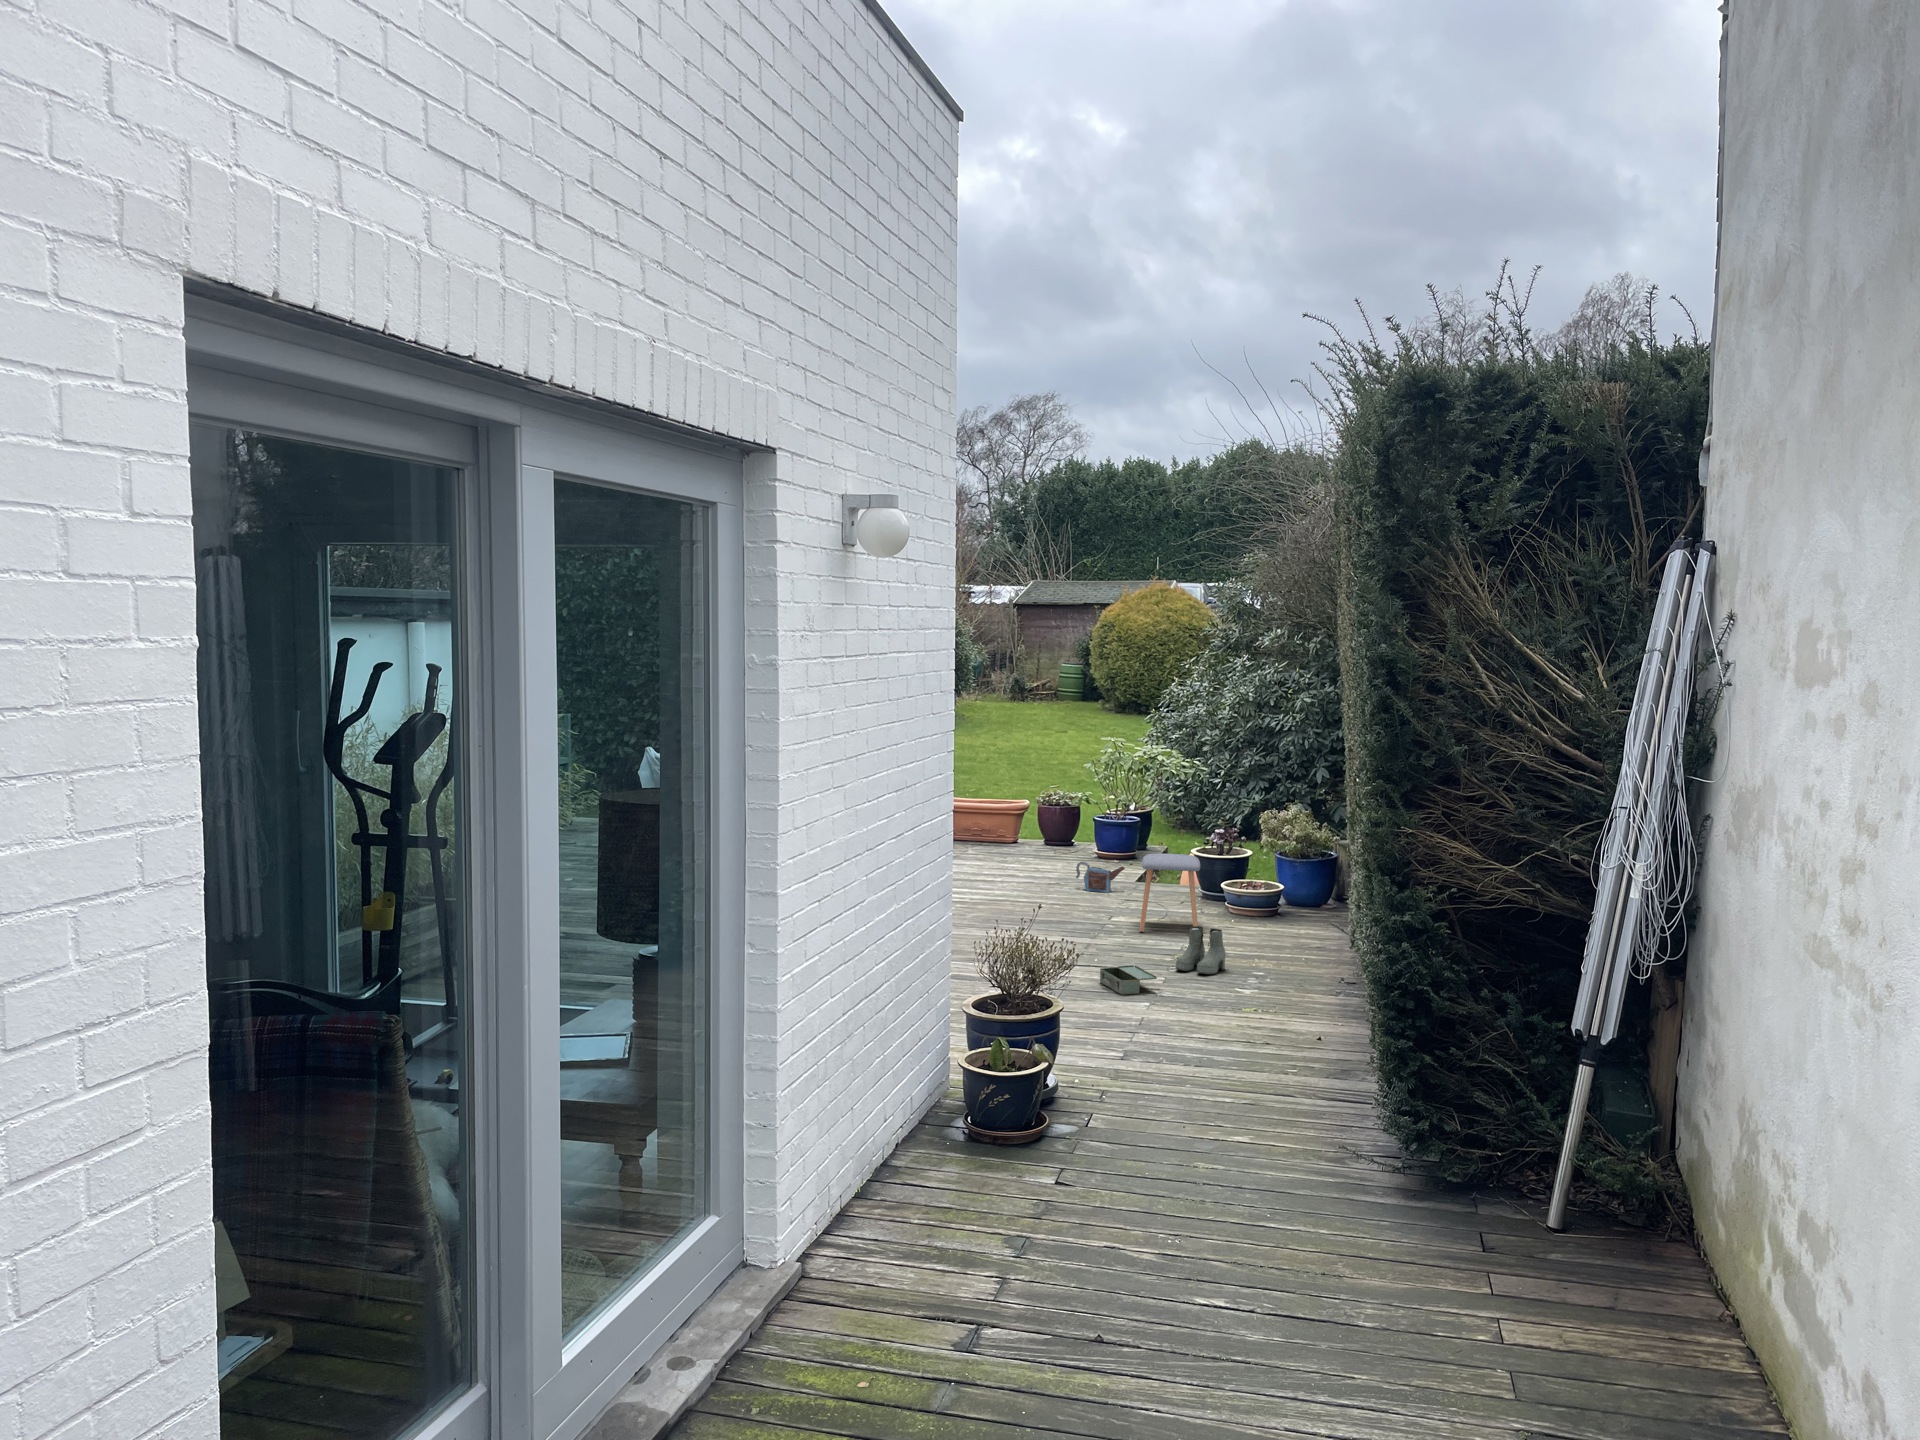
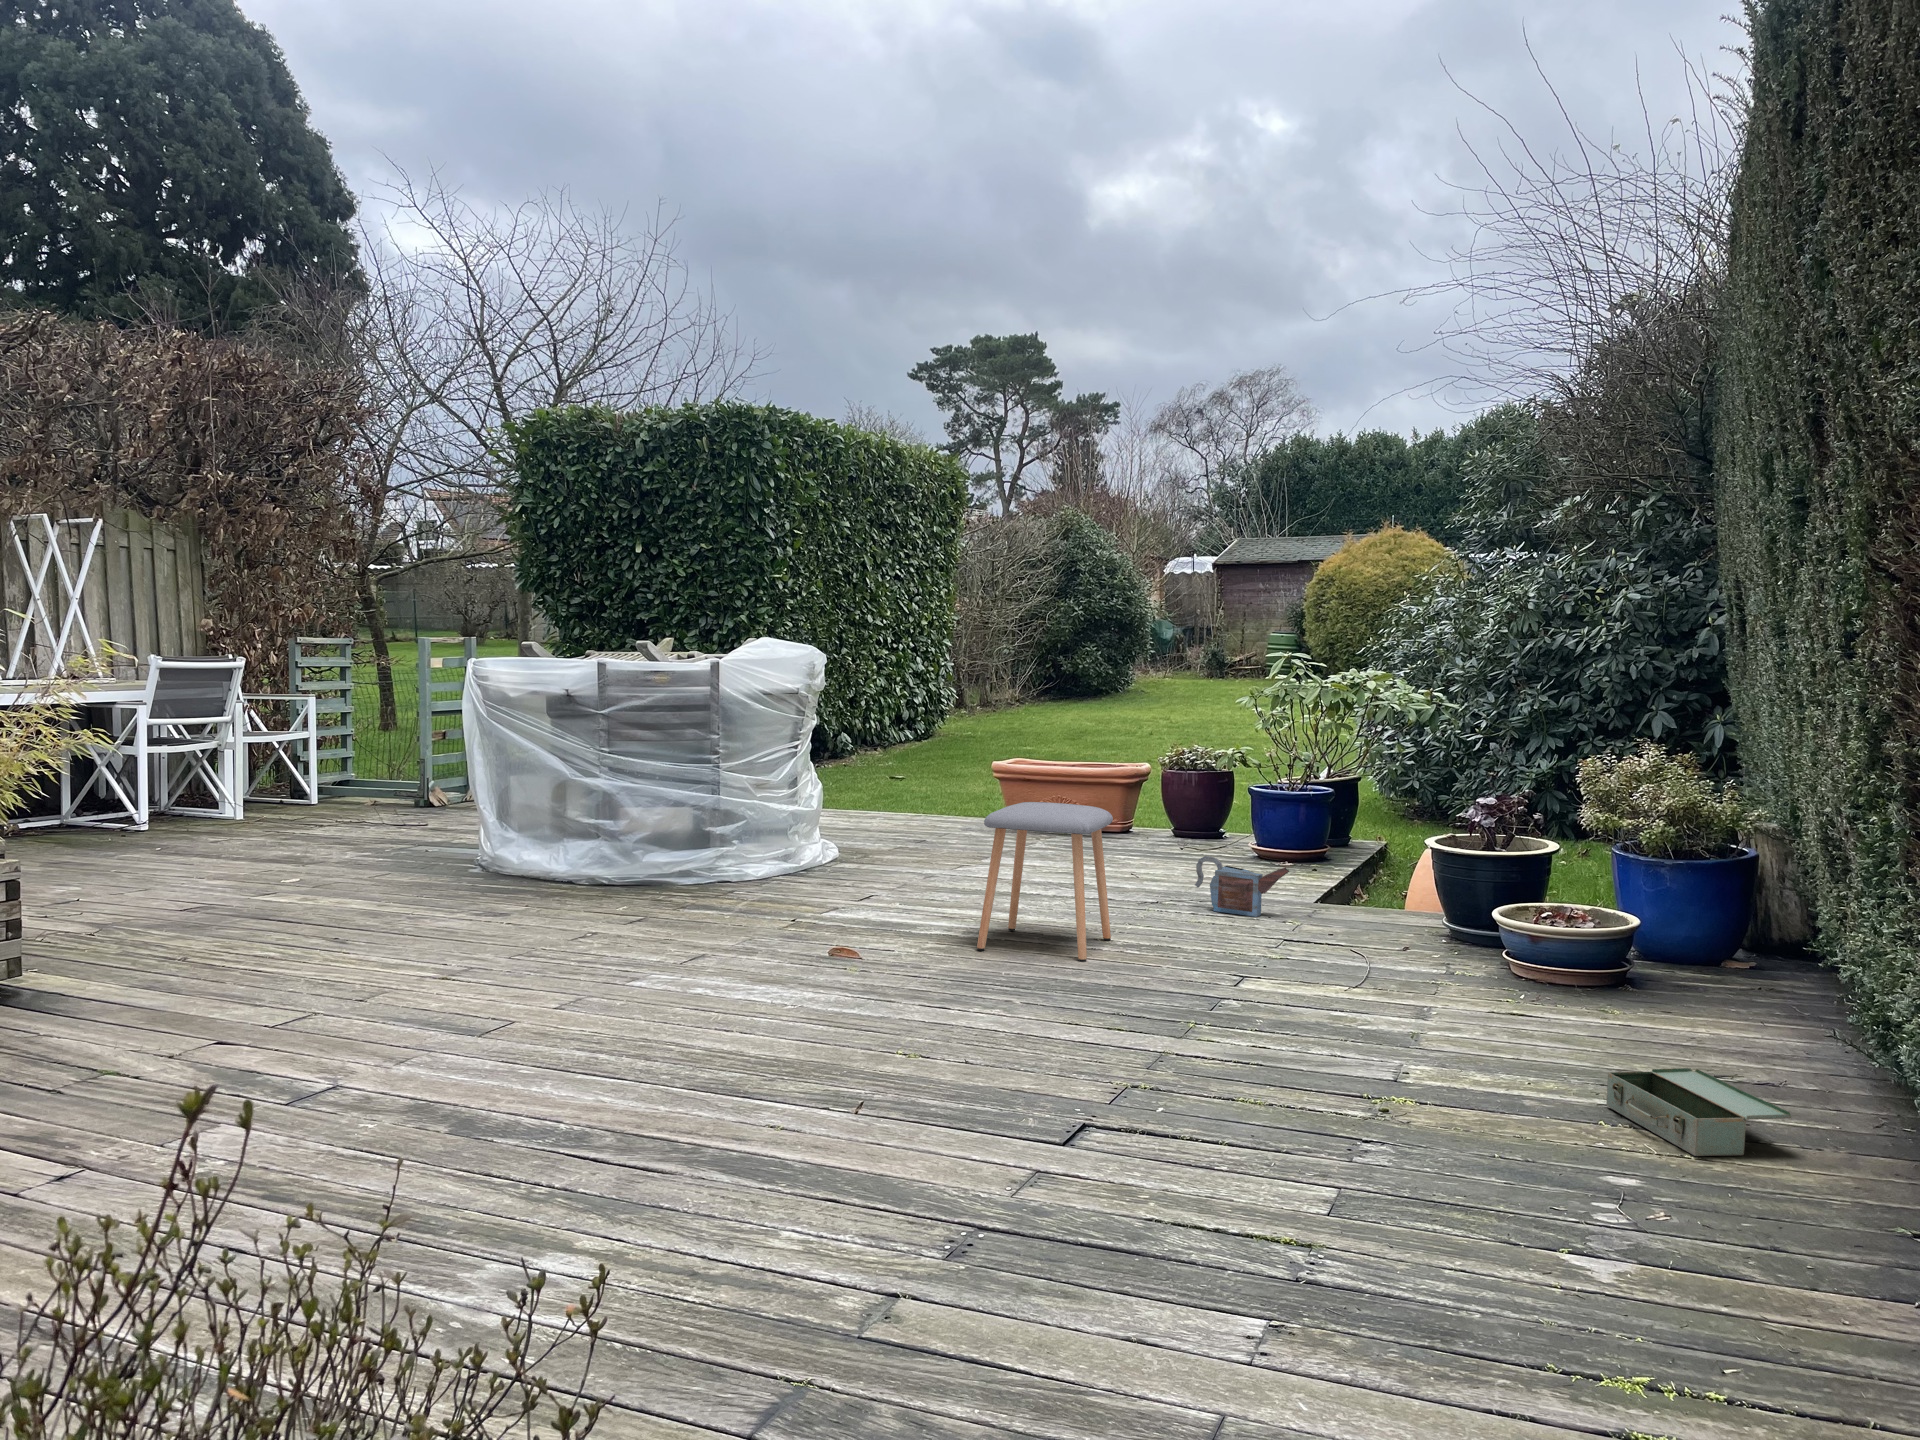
stool: present [1139,854,1200,933] -> present [977,802,1113,962]
boots: present [1175,926,1226,974] -> none [1366,1035,1526,1197]
toolbox: present [1100,965,1157,995] -> present [1606,1068,1792,1156]

